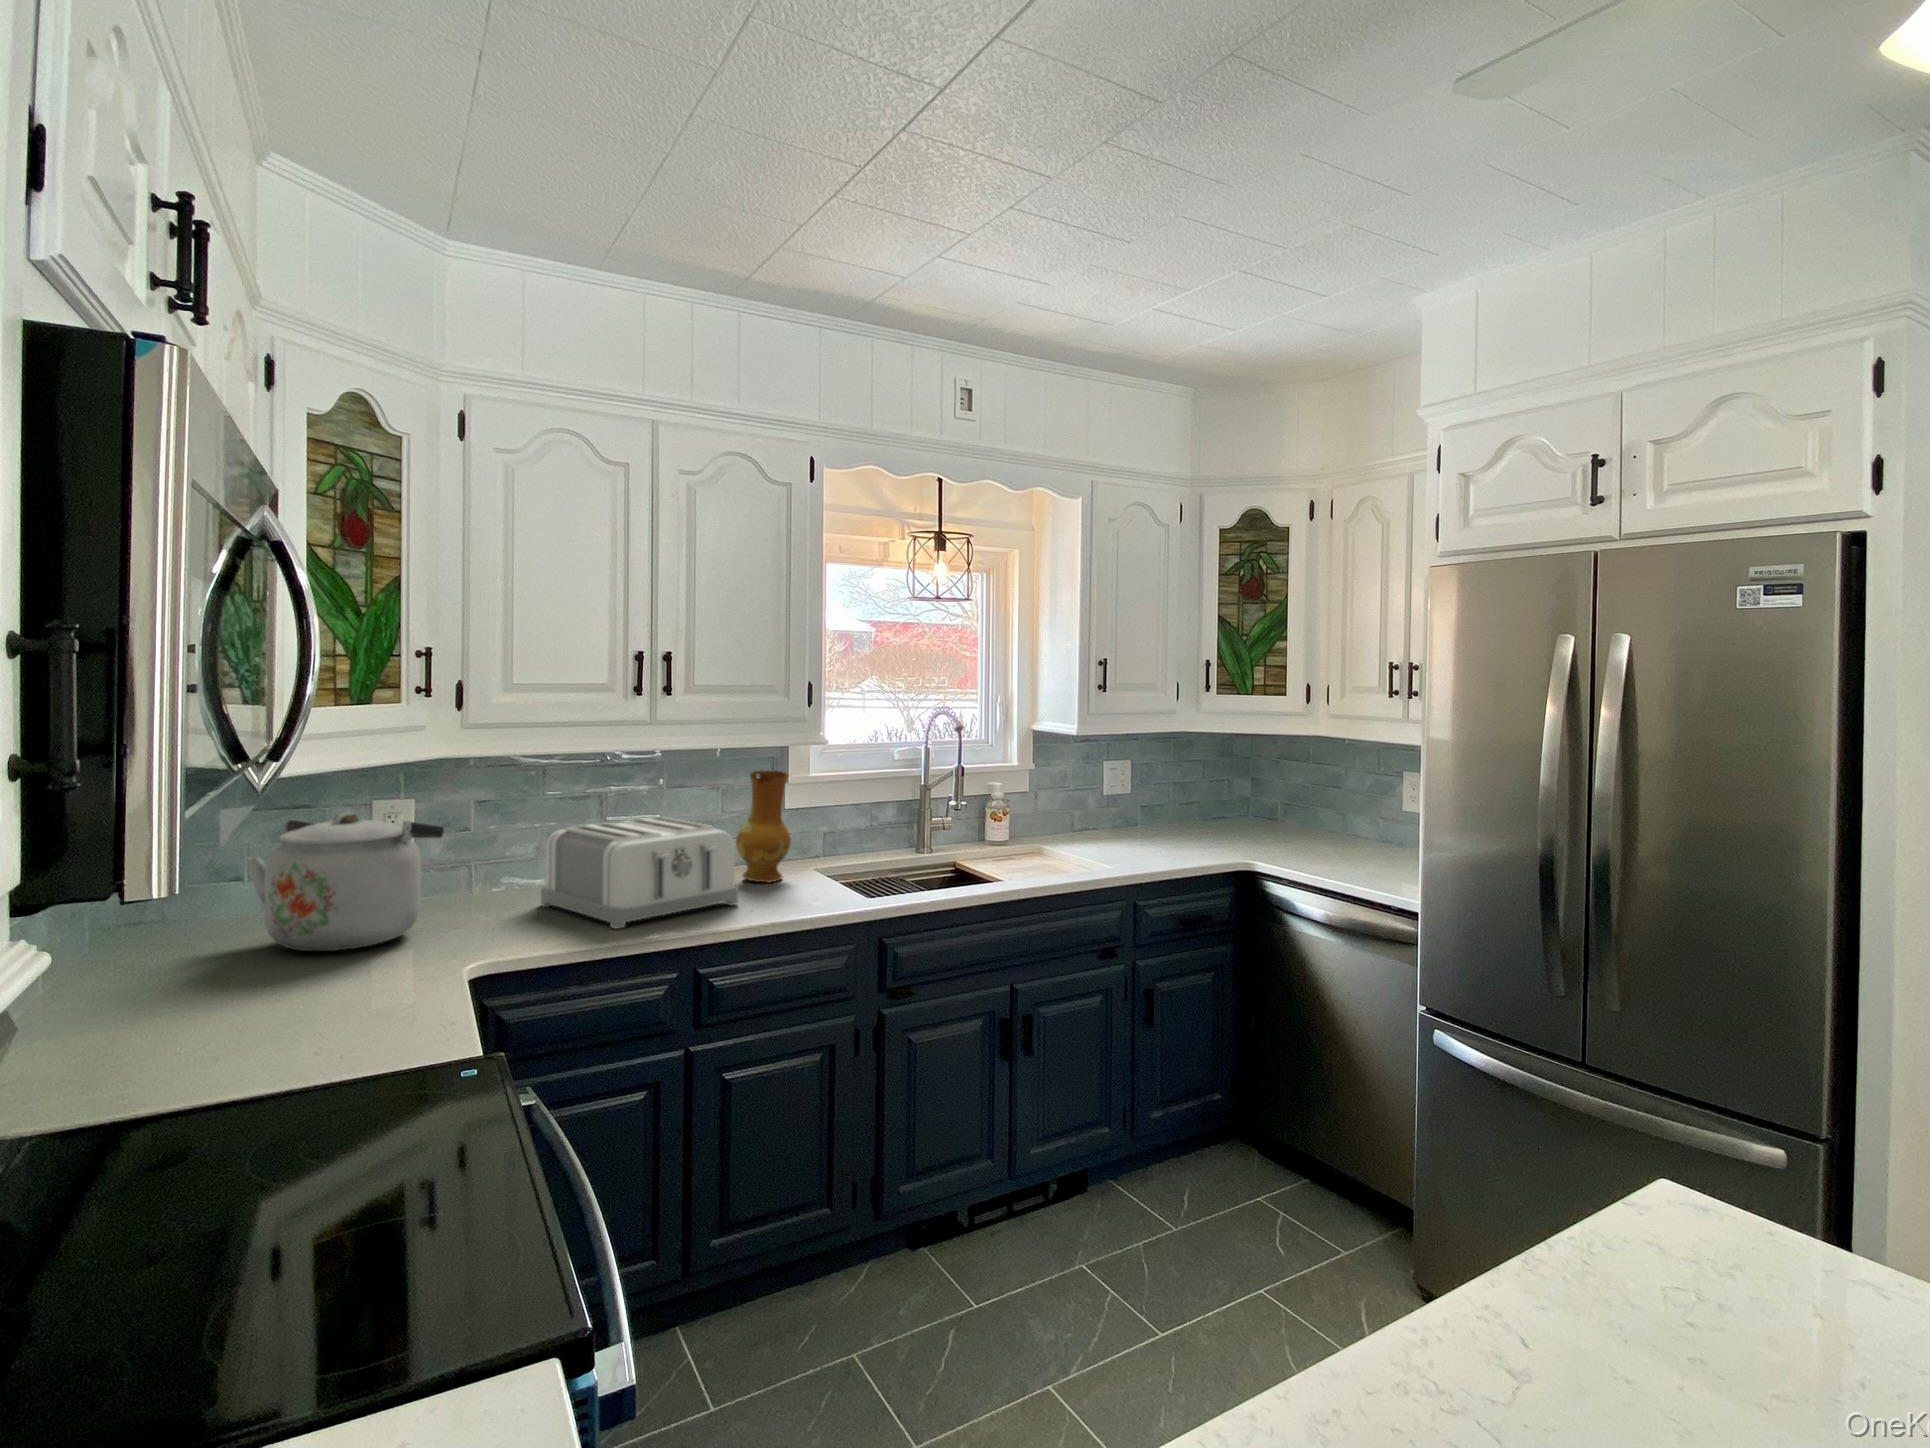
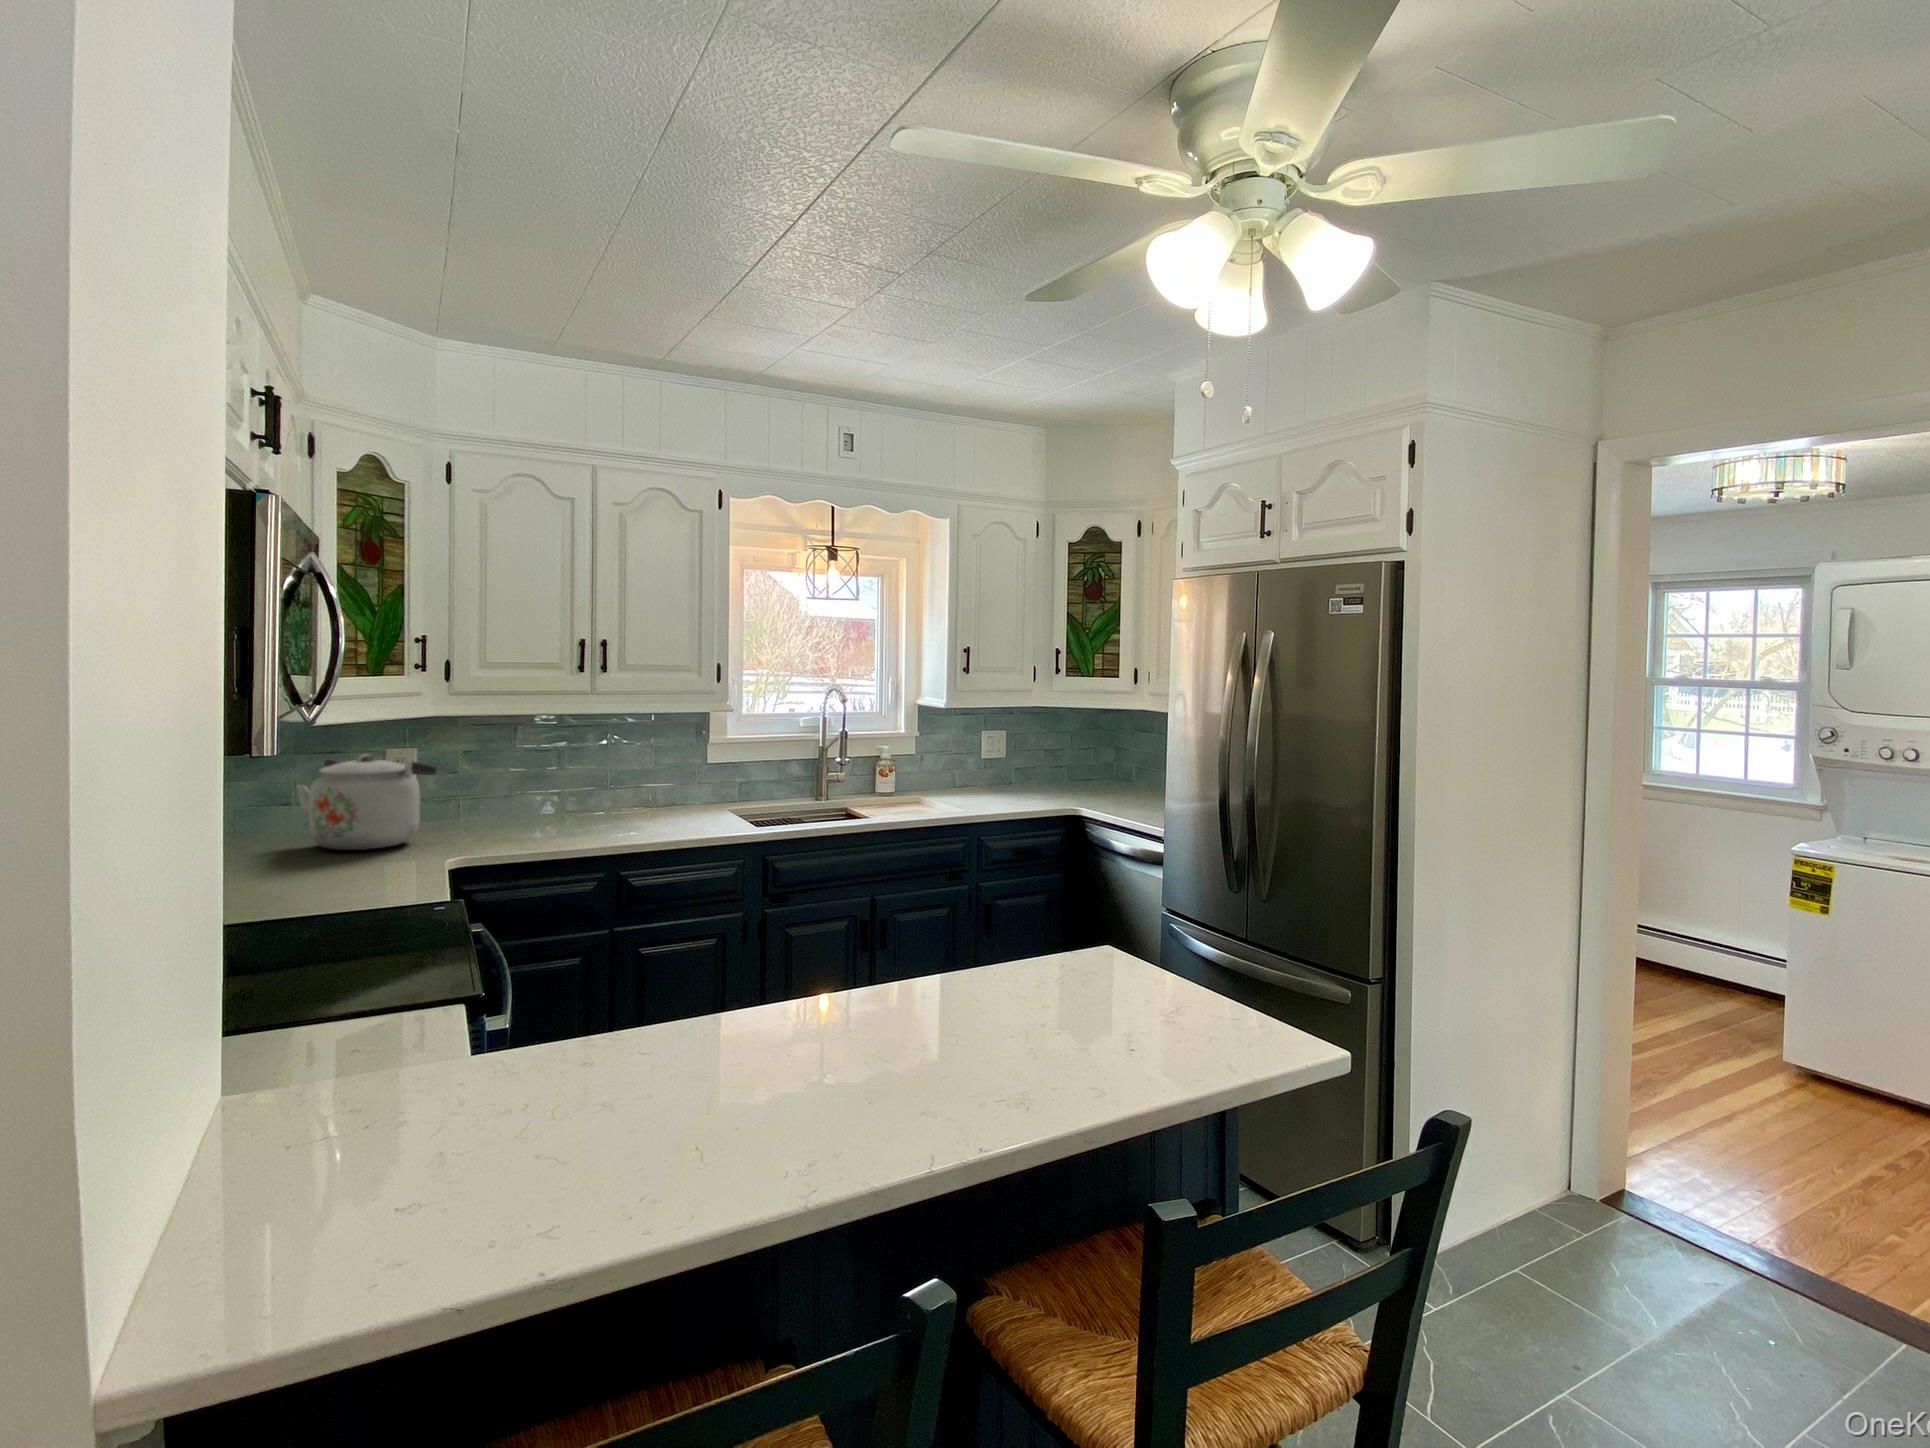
ceramic jug: present [736,770,791,883] -> none [664,731,707,817]
toaster: present [541,817,738,929] -> none [510,765,657,842]

